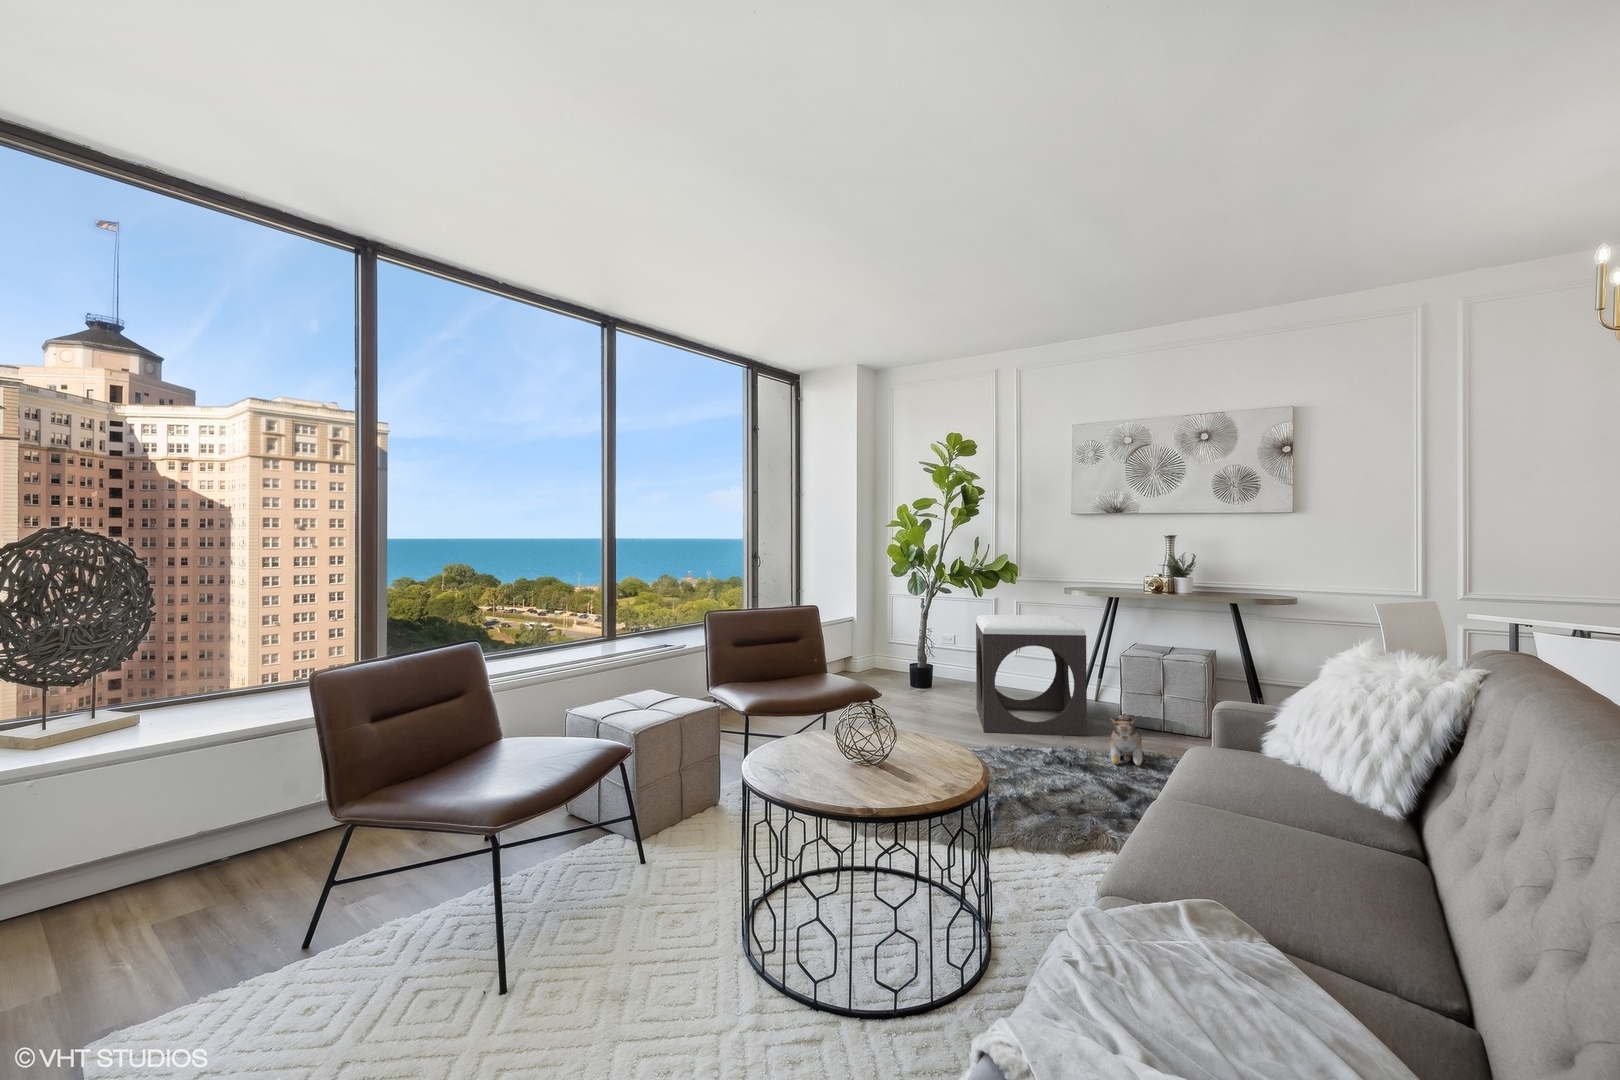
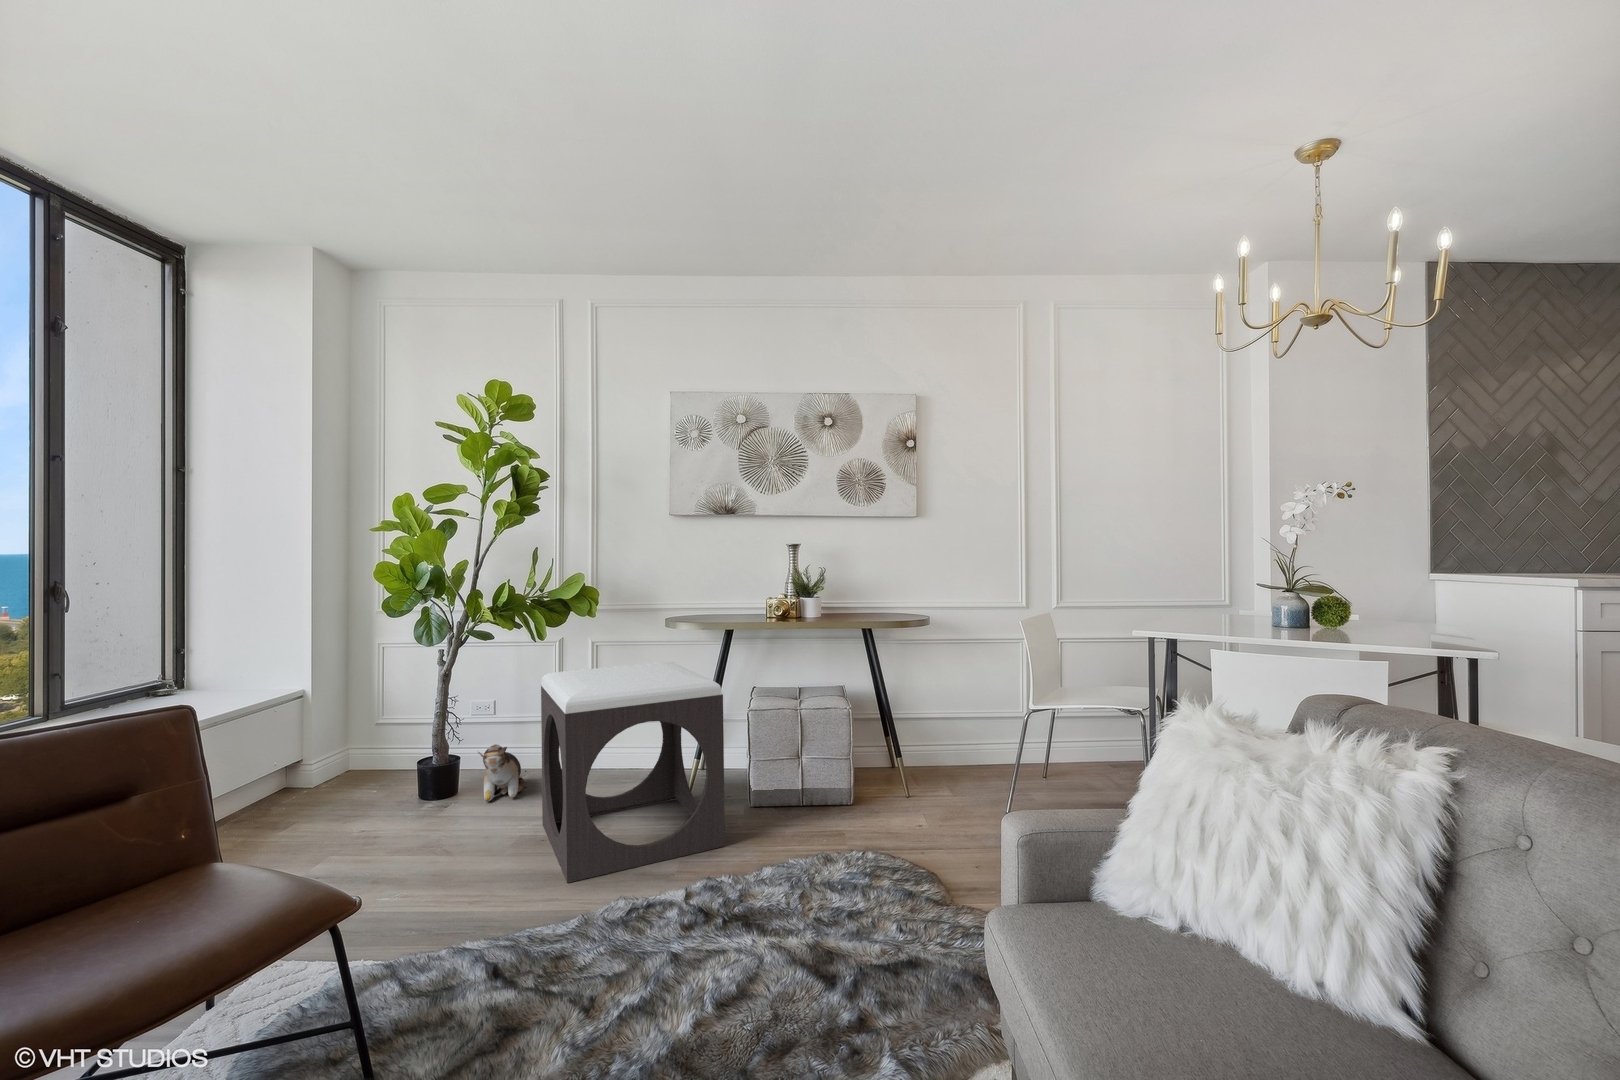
plush toy: present [1110,714,1144,765] -> present [478,744,525,802]

